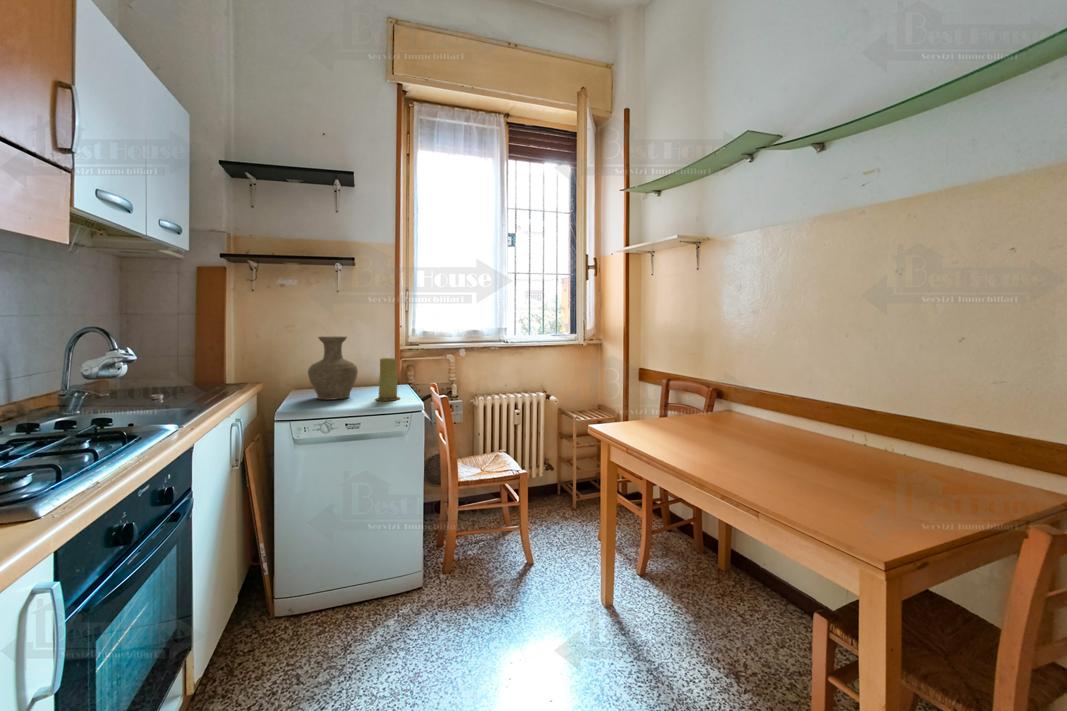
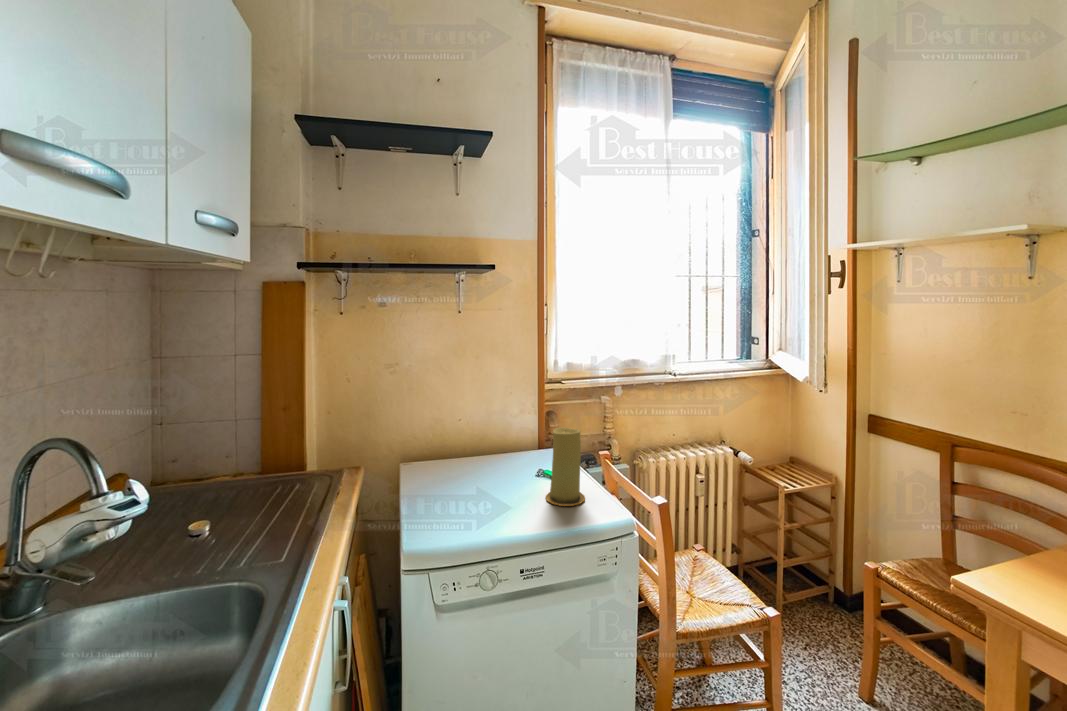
vase: present [308,337,358,400] -> none [436,390,512,501]

